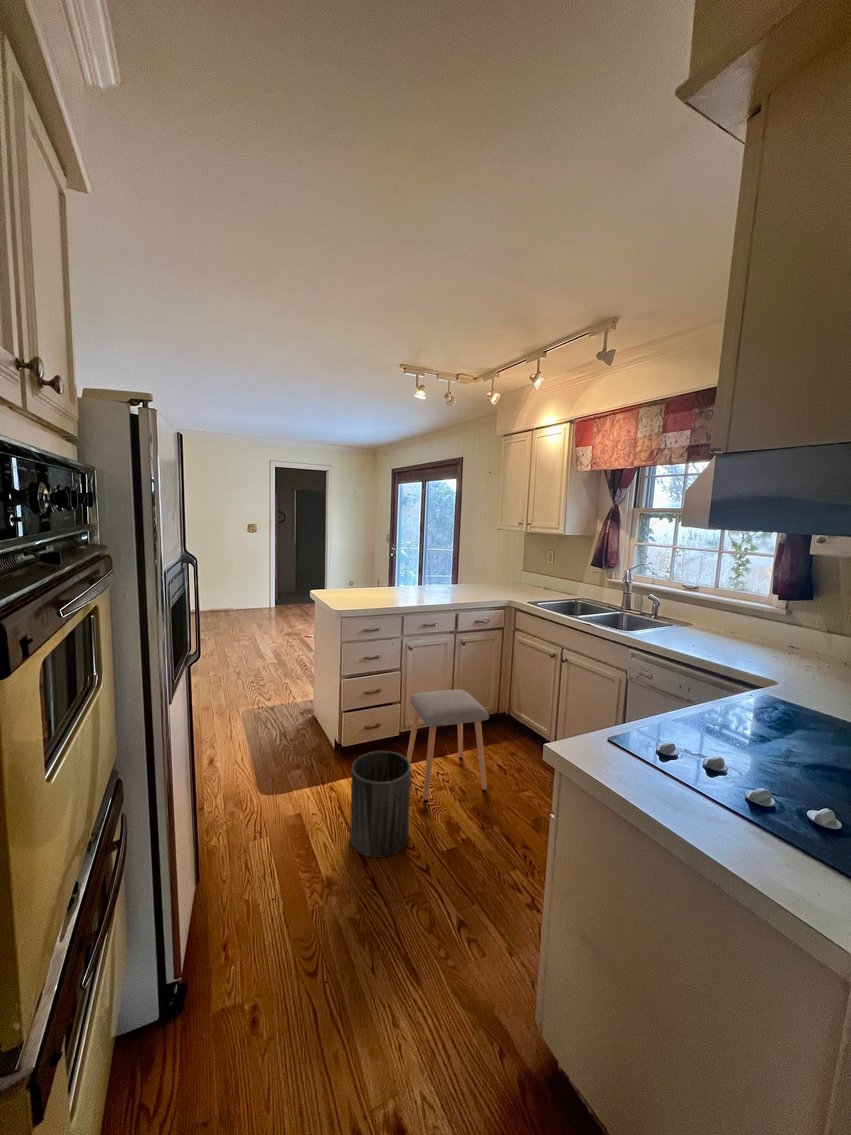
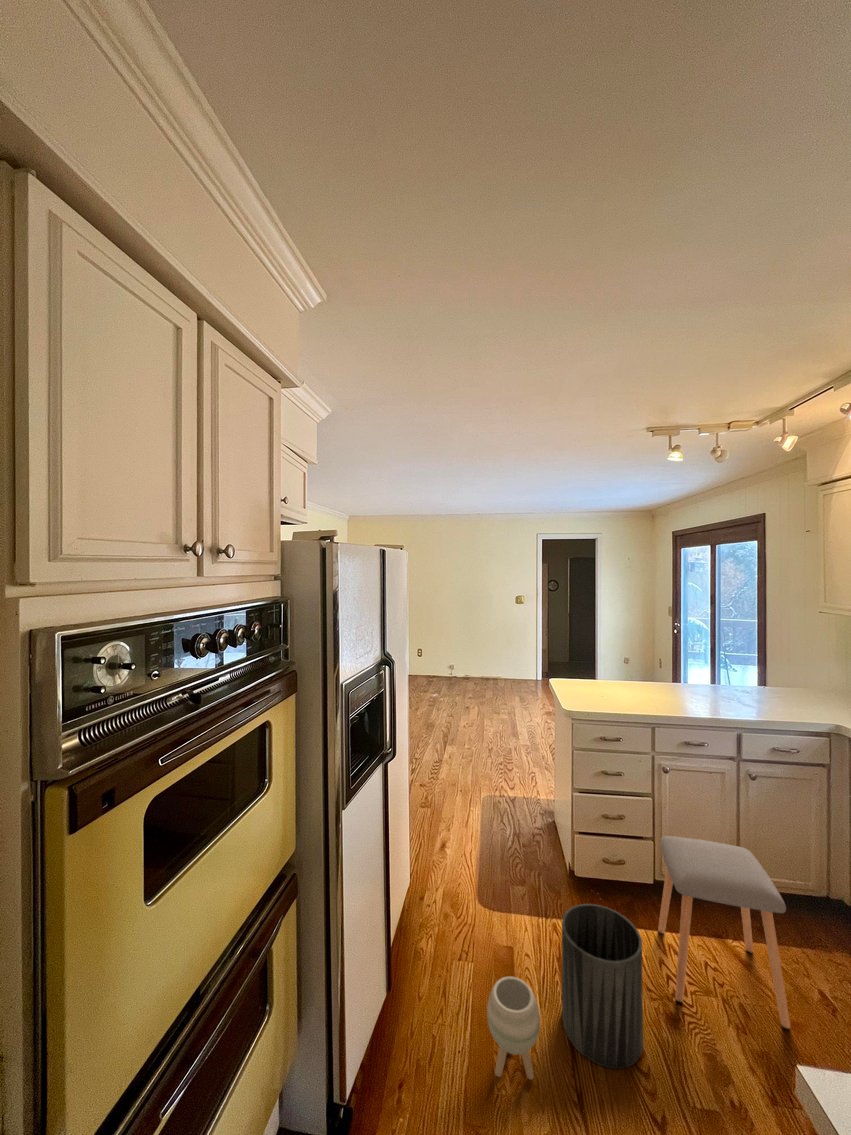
planter: none [299,821,343,899] -> present [487,977,540,1079]

